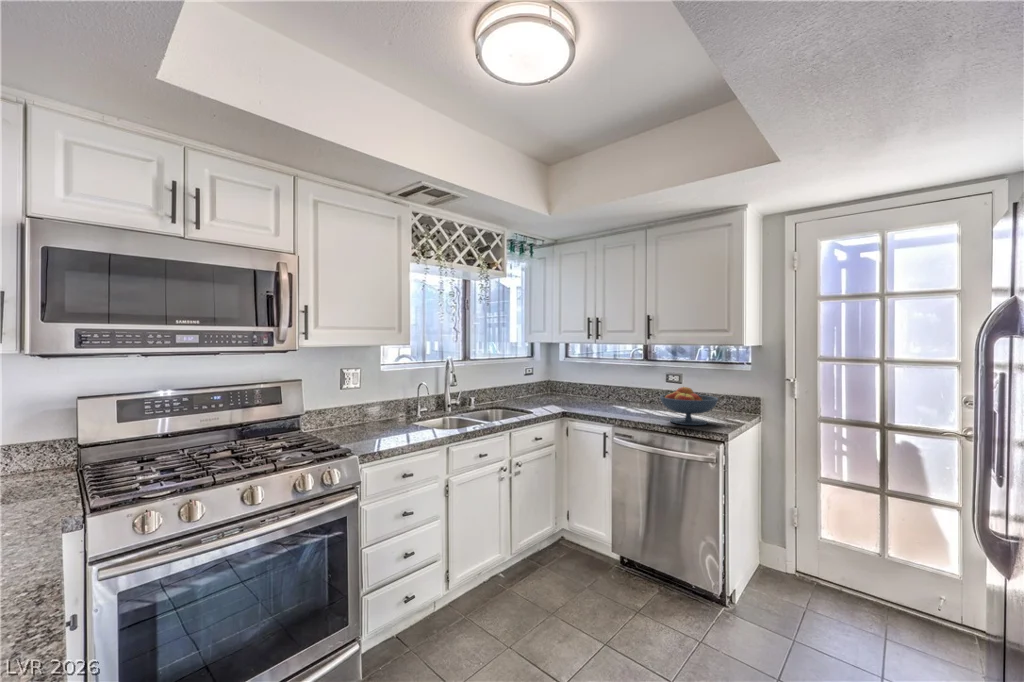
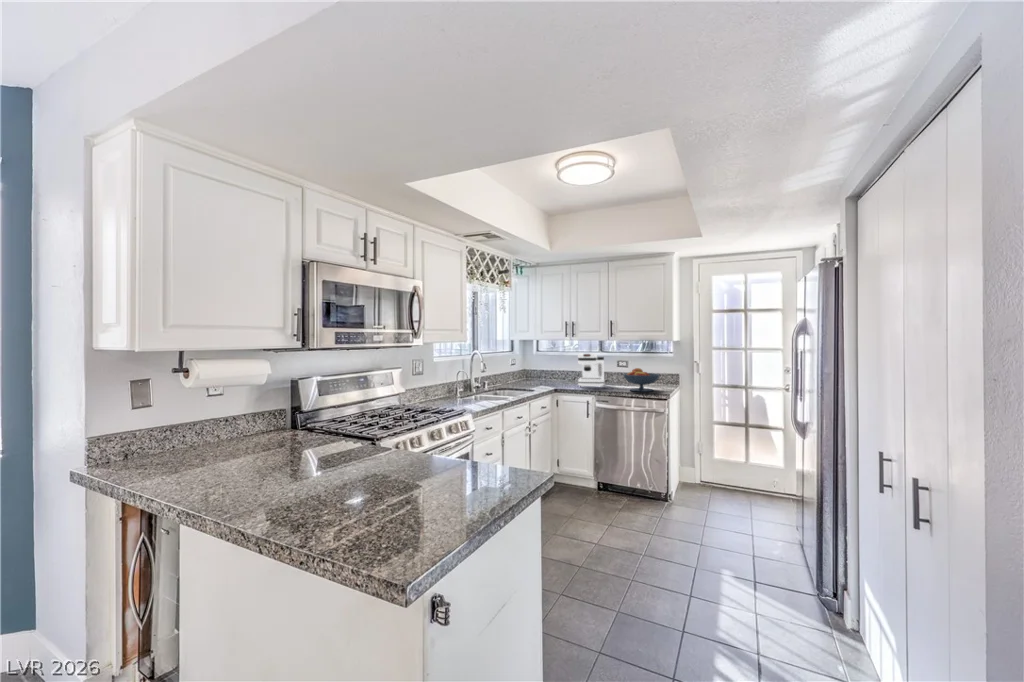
coffee maker: none [602,362,644,411] -> present [578,353,604,387]

